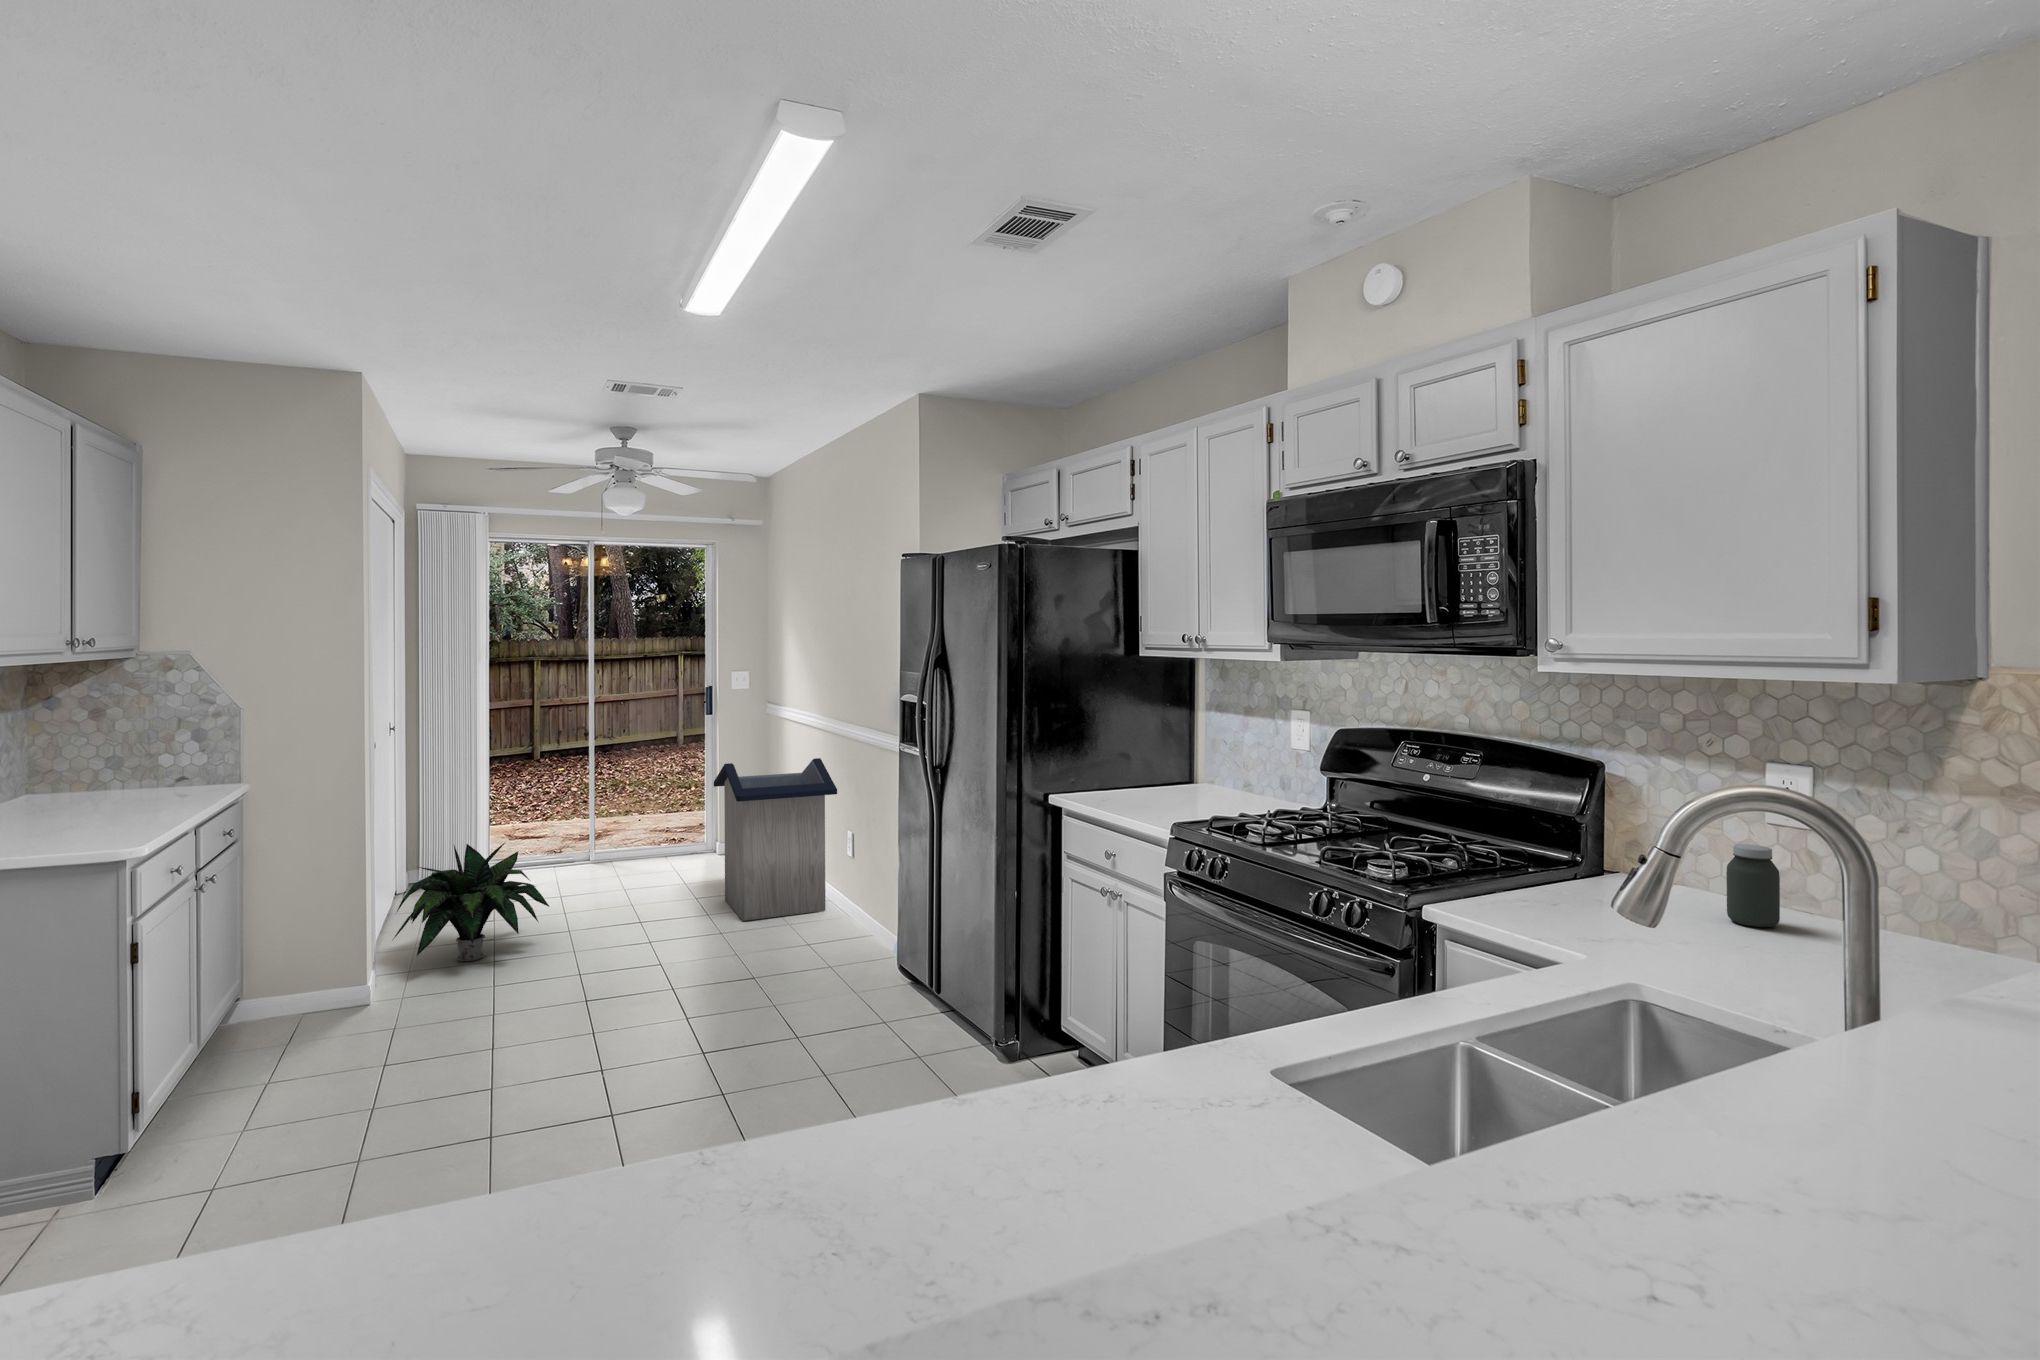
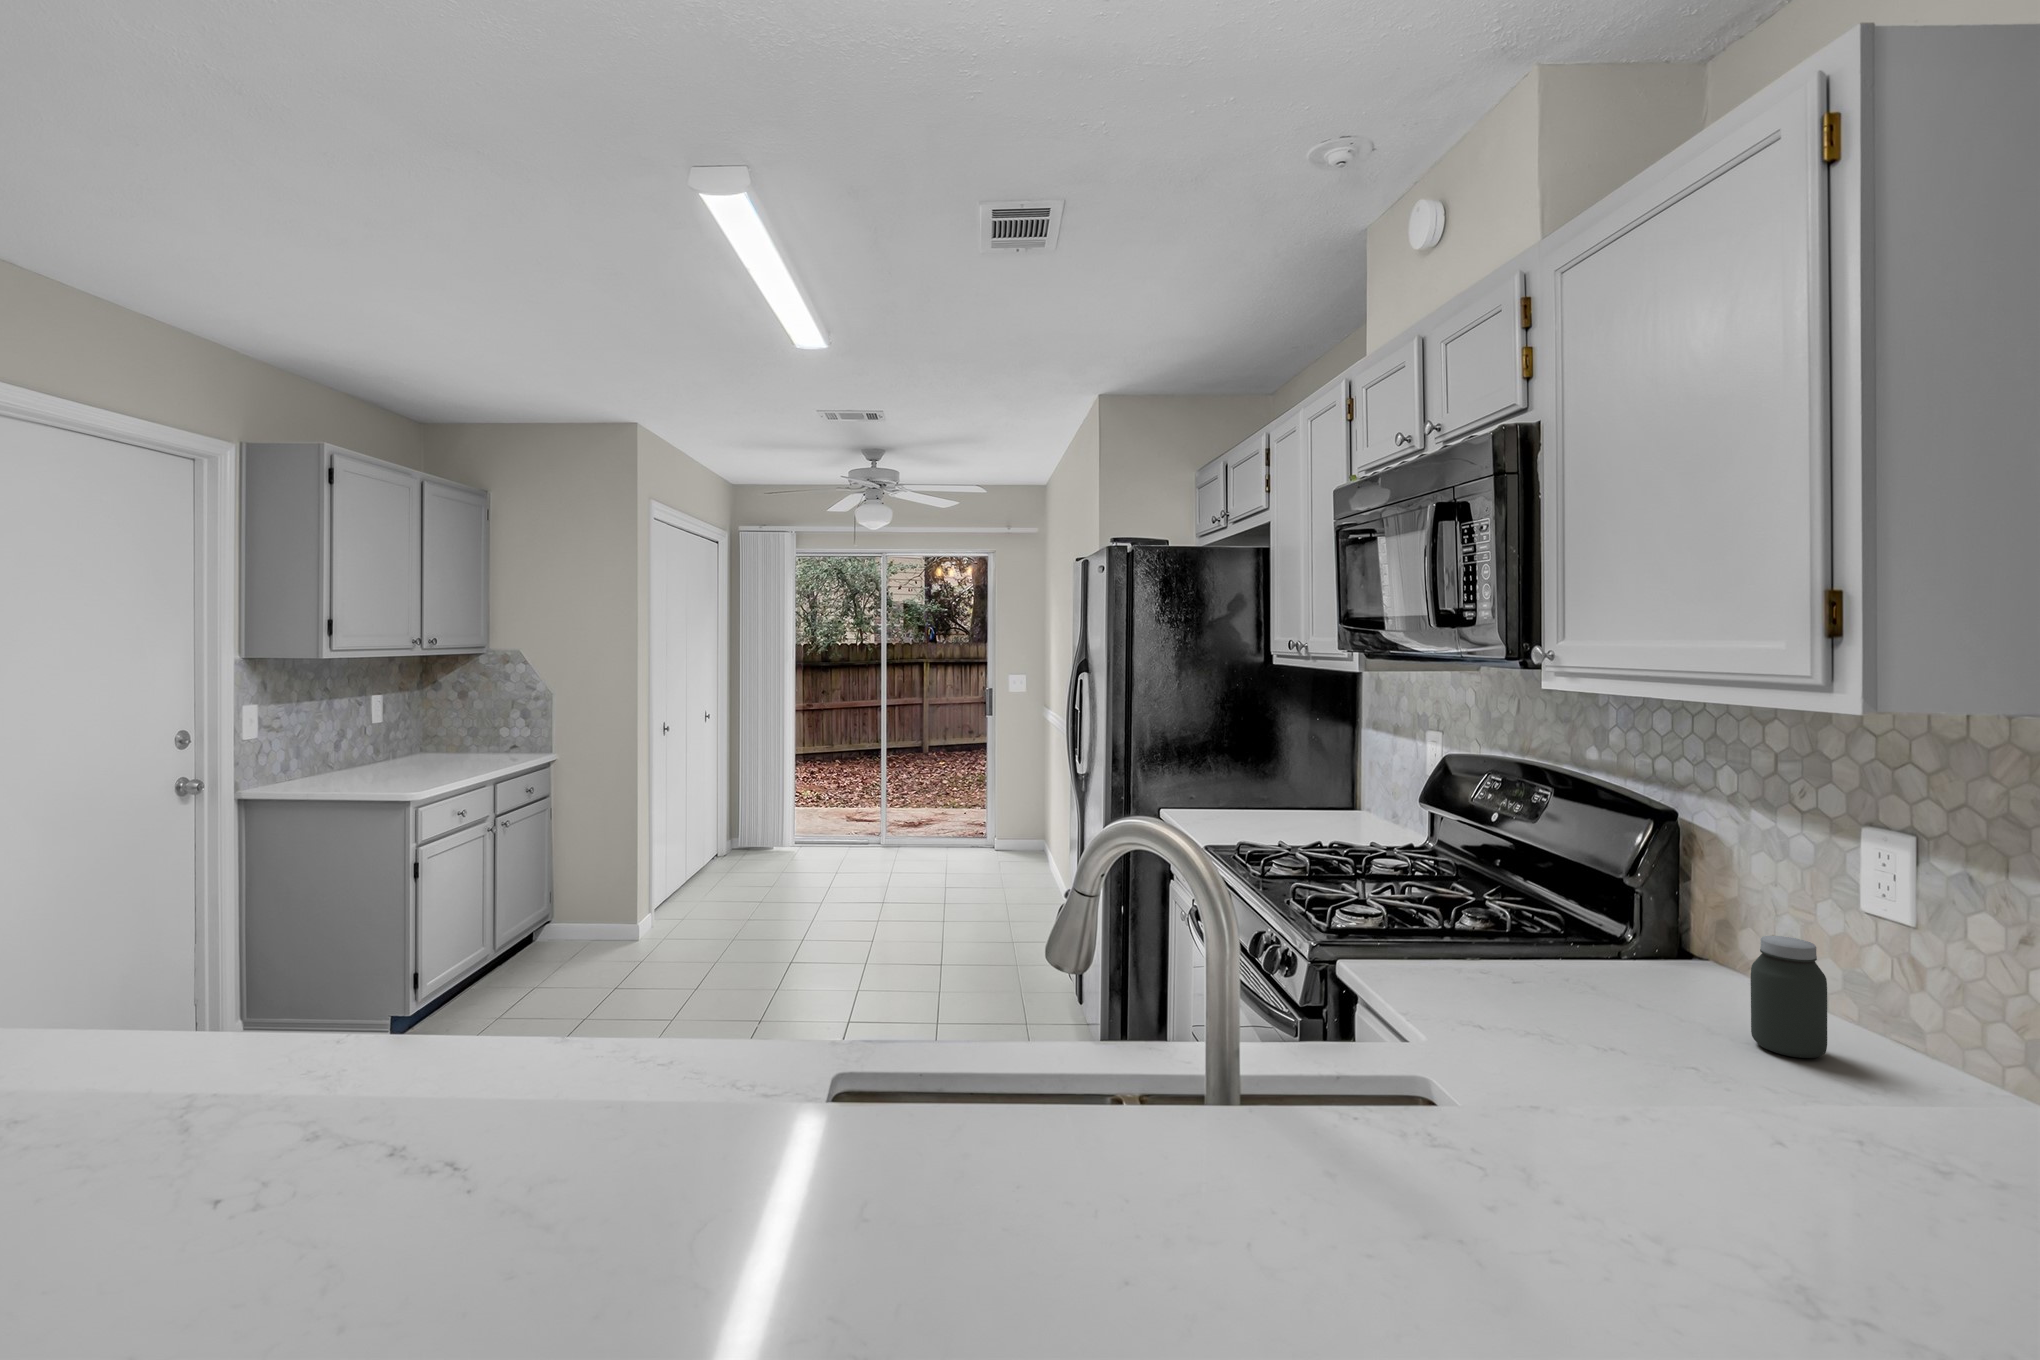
trash can: present [714,758,837,921] -> none [953,761,1053,911]
potted plant: present [394,843,549,961] -> none [672,814,792,915]

